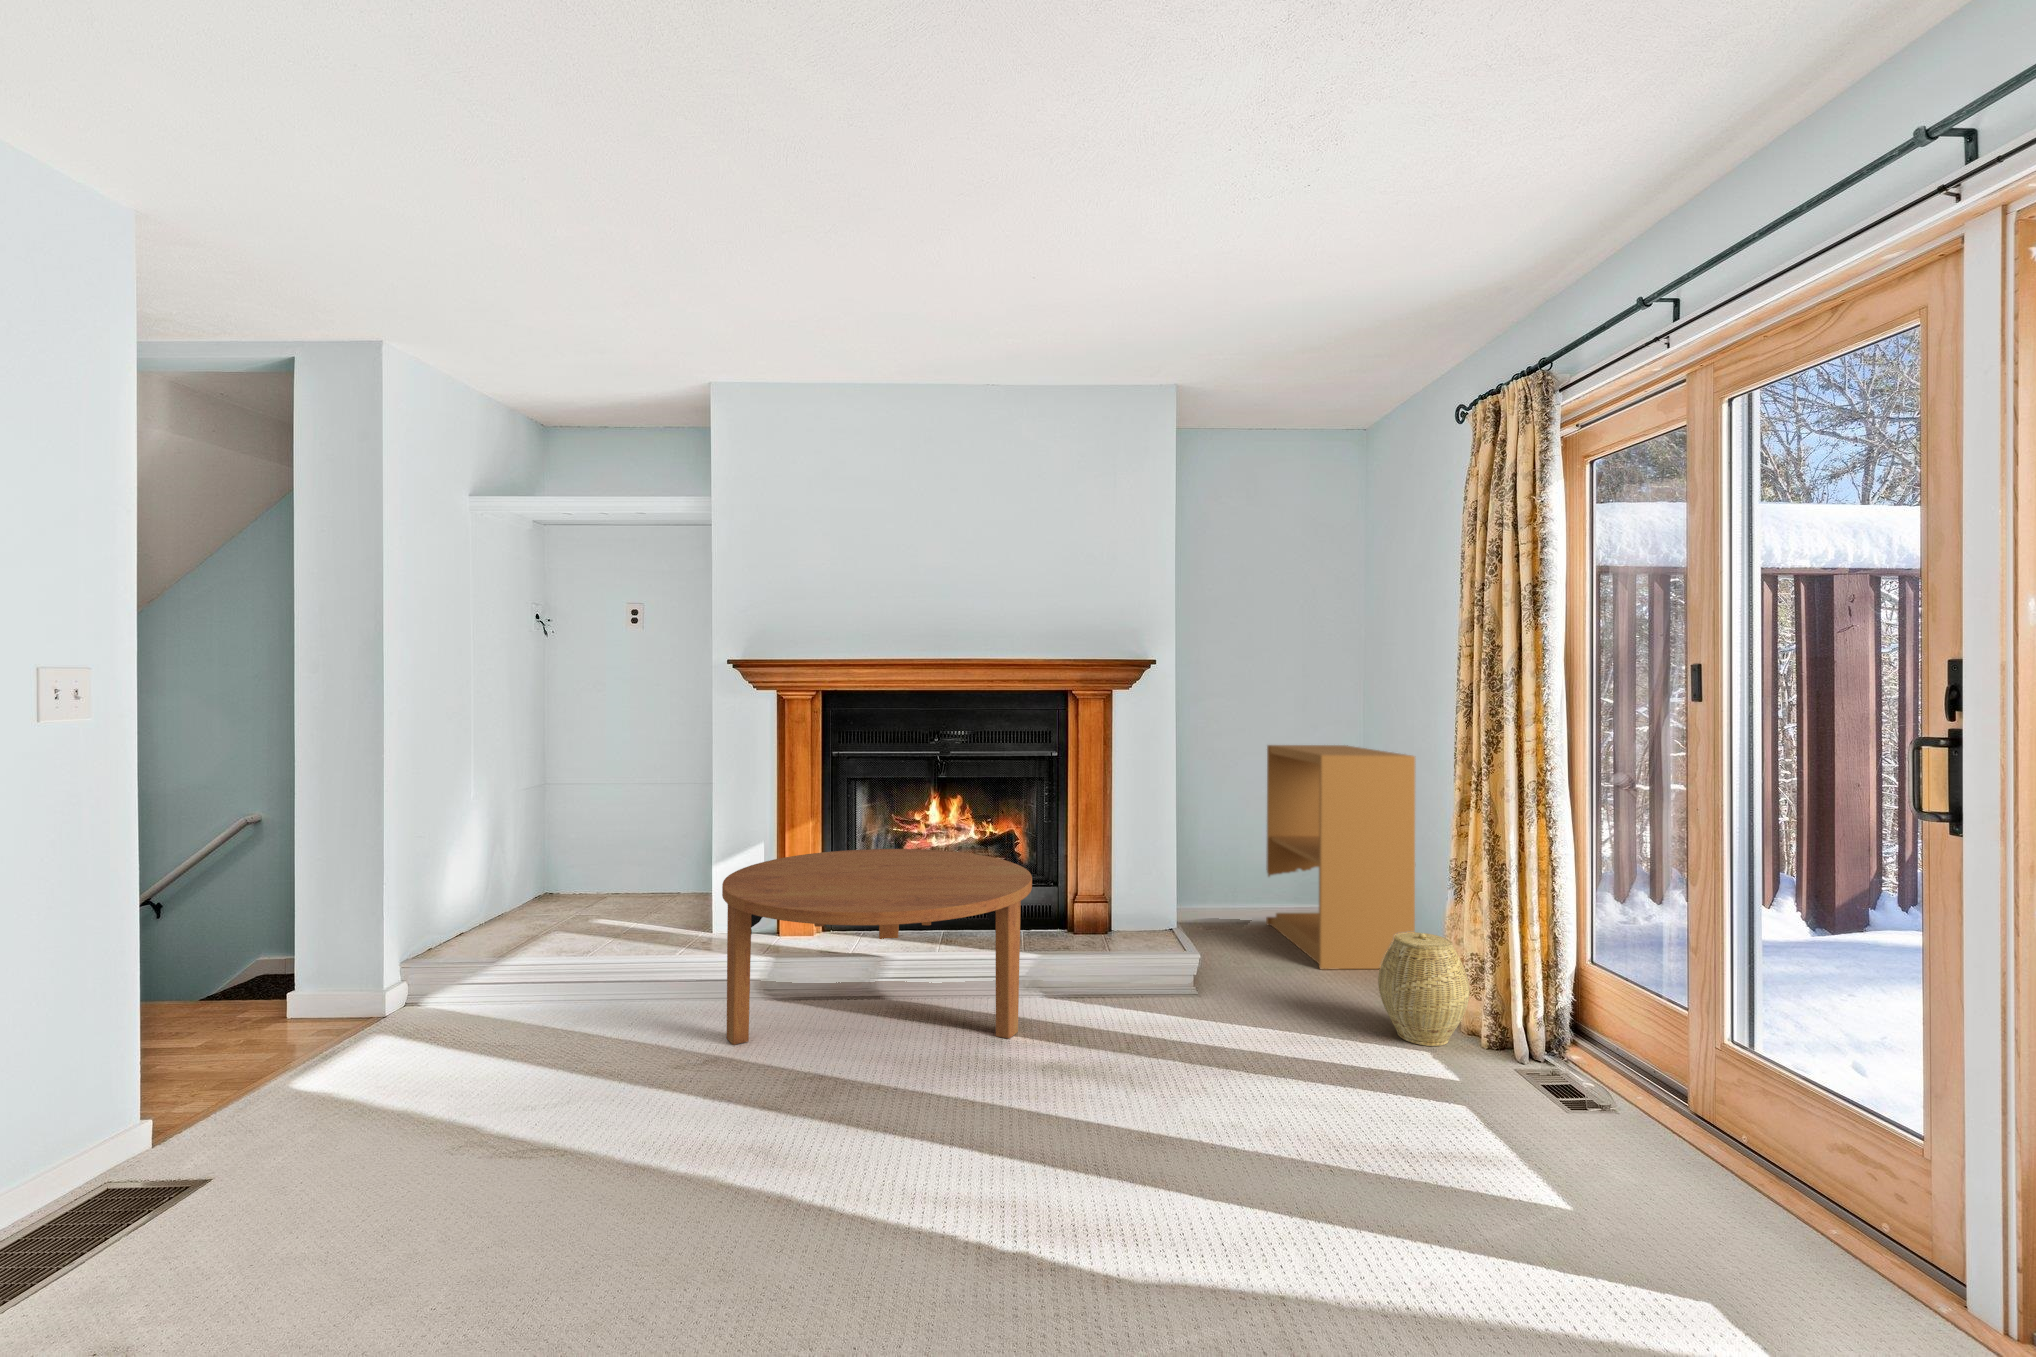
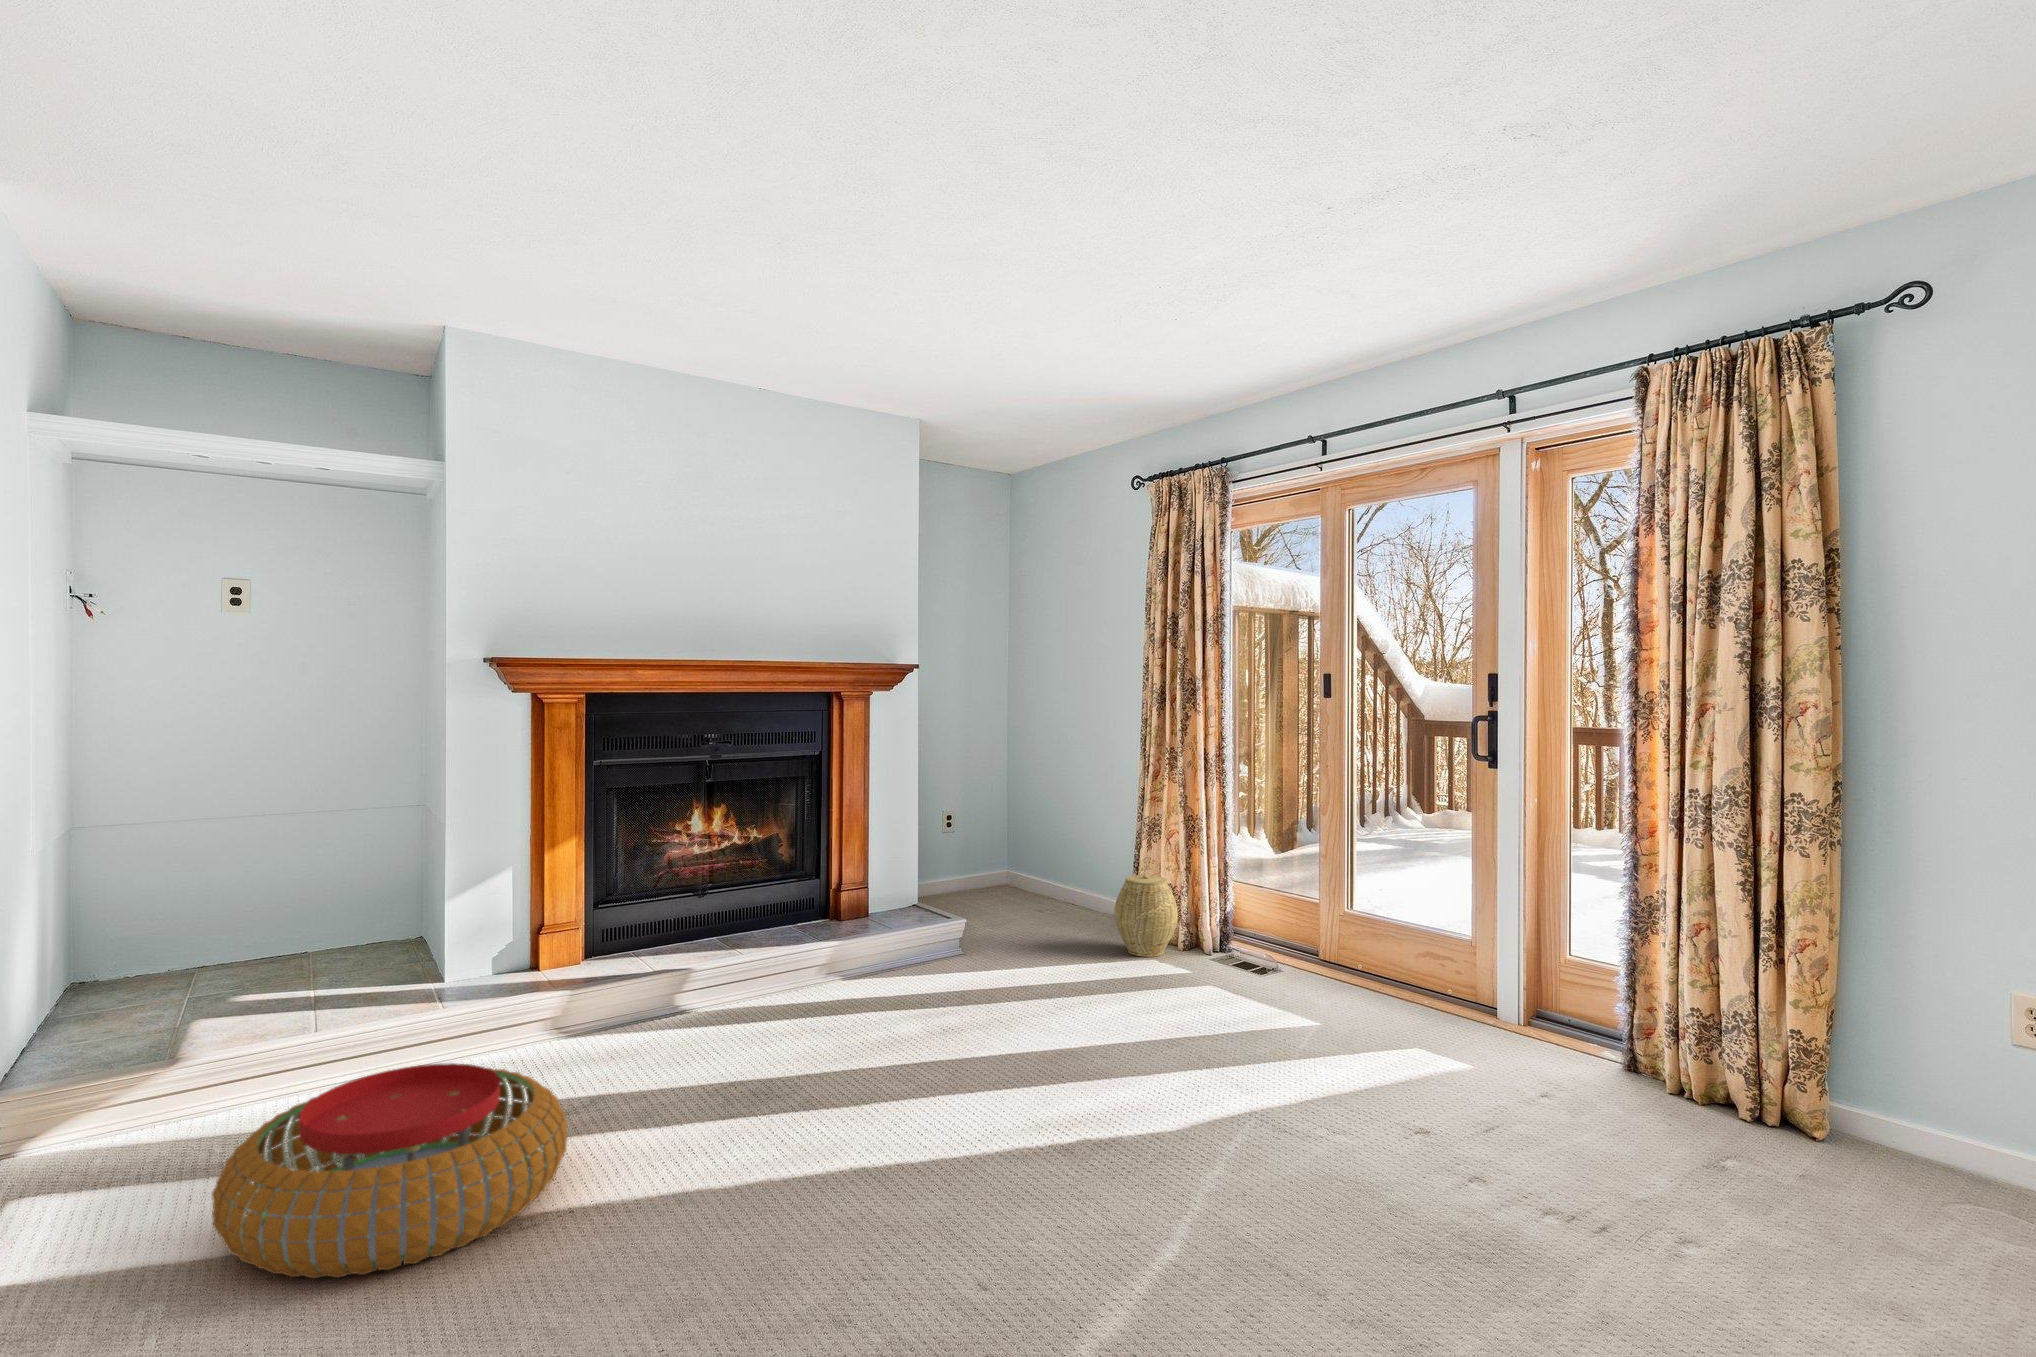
bookshelf: present [1266,745,1415,969] -> none [950,735,1092,922]
coffee table: present [722,849,1032,1045] -> none [554,856,874,1072]
pouf: none [271,1000,585,1178] -> present [212,1063,567,1278]

